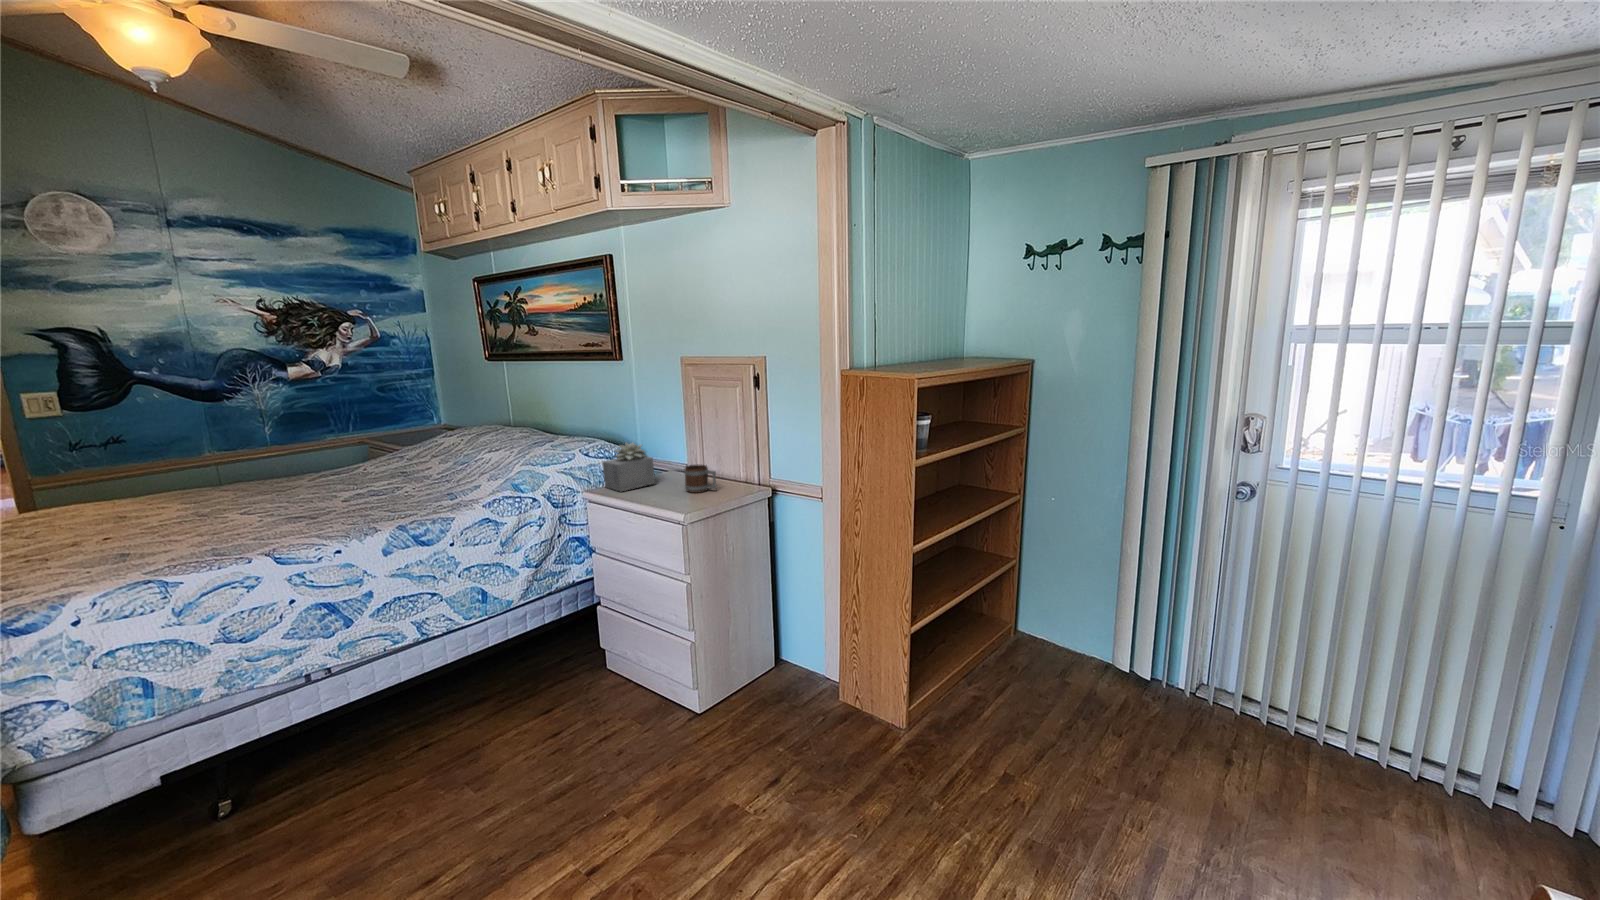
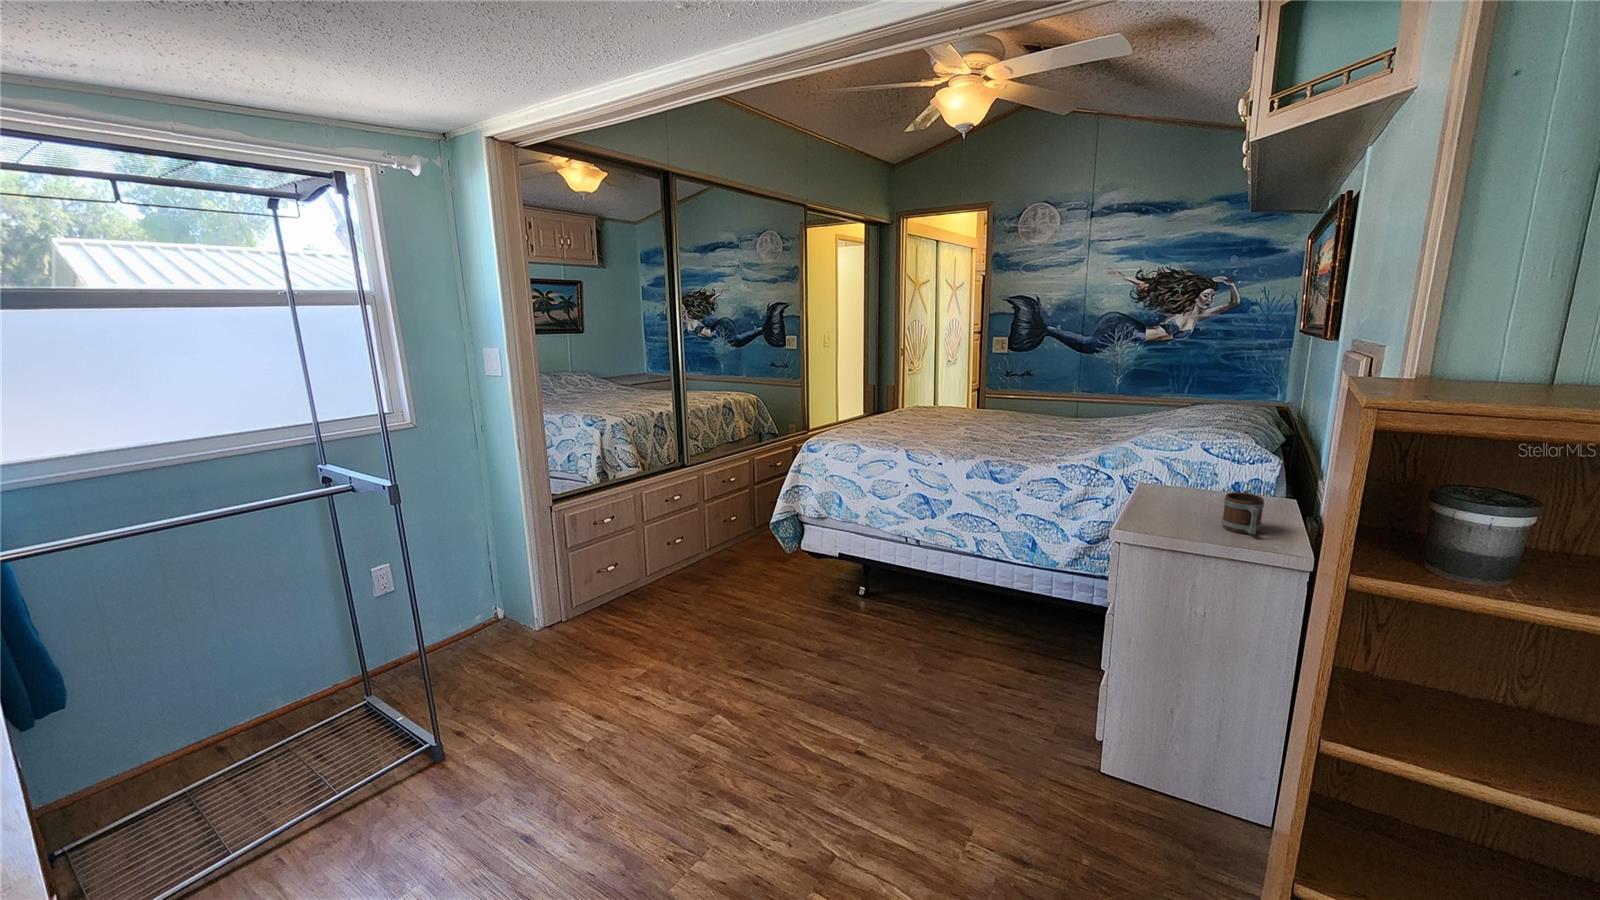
succulent plant: present [602,443,655,491] -> none [1169,444,1236,506]

